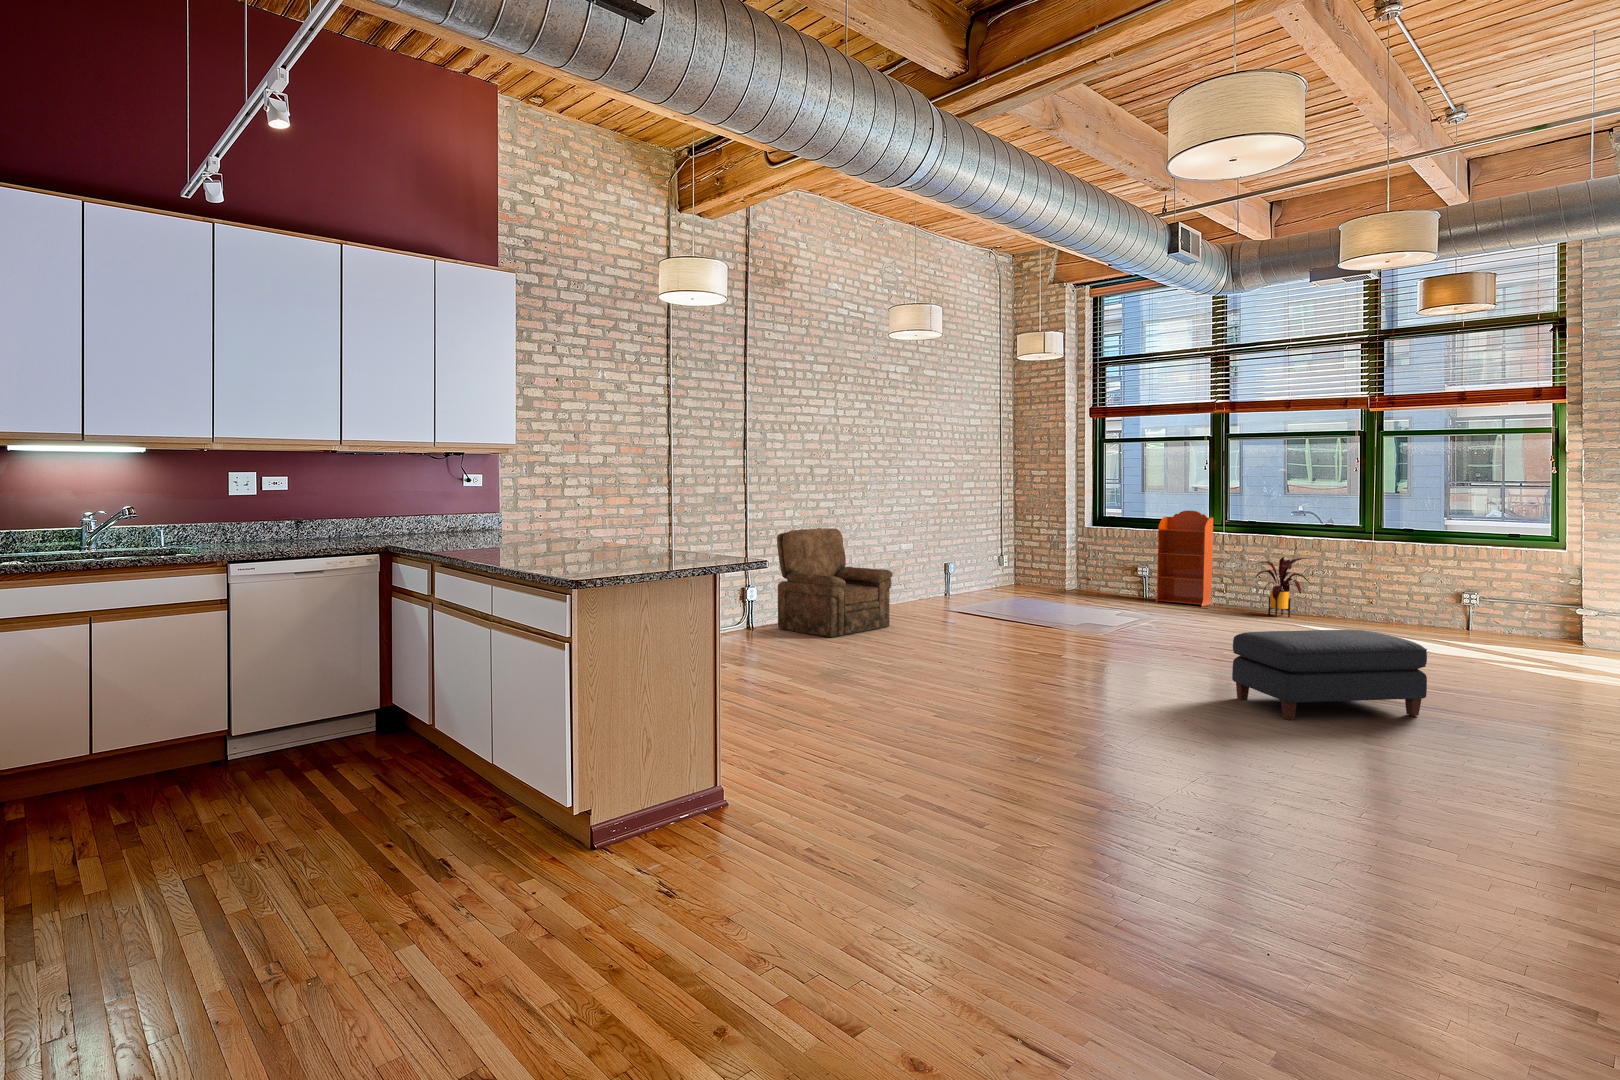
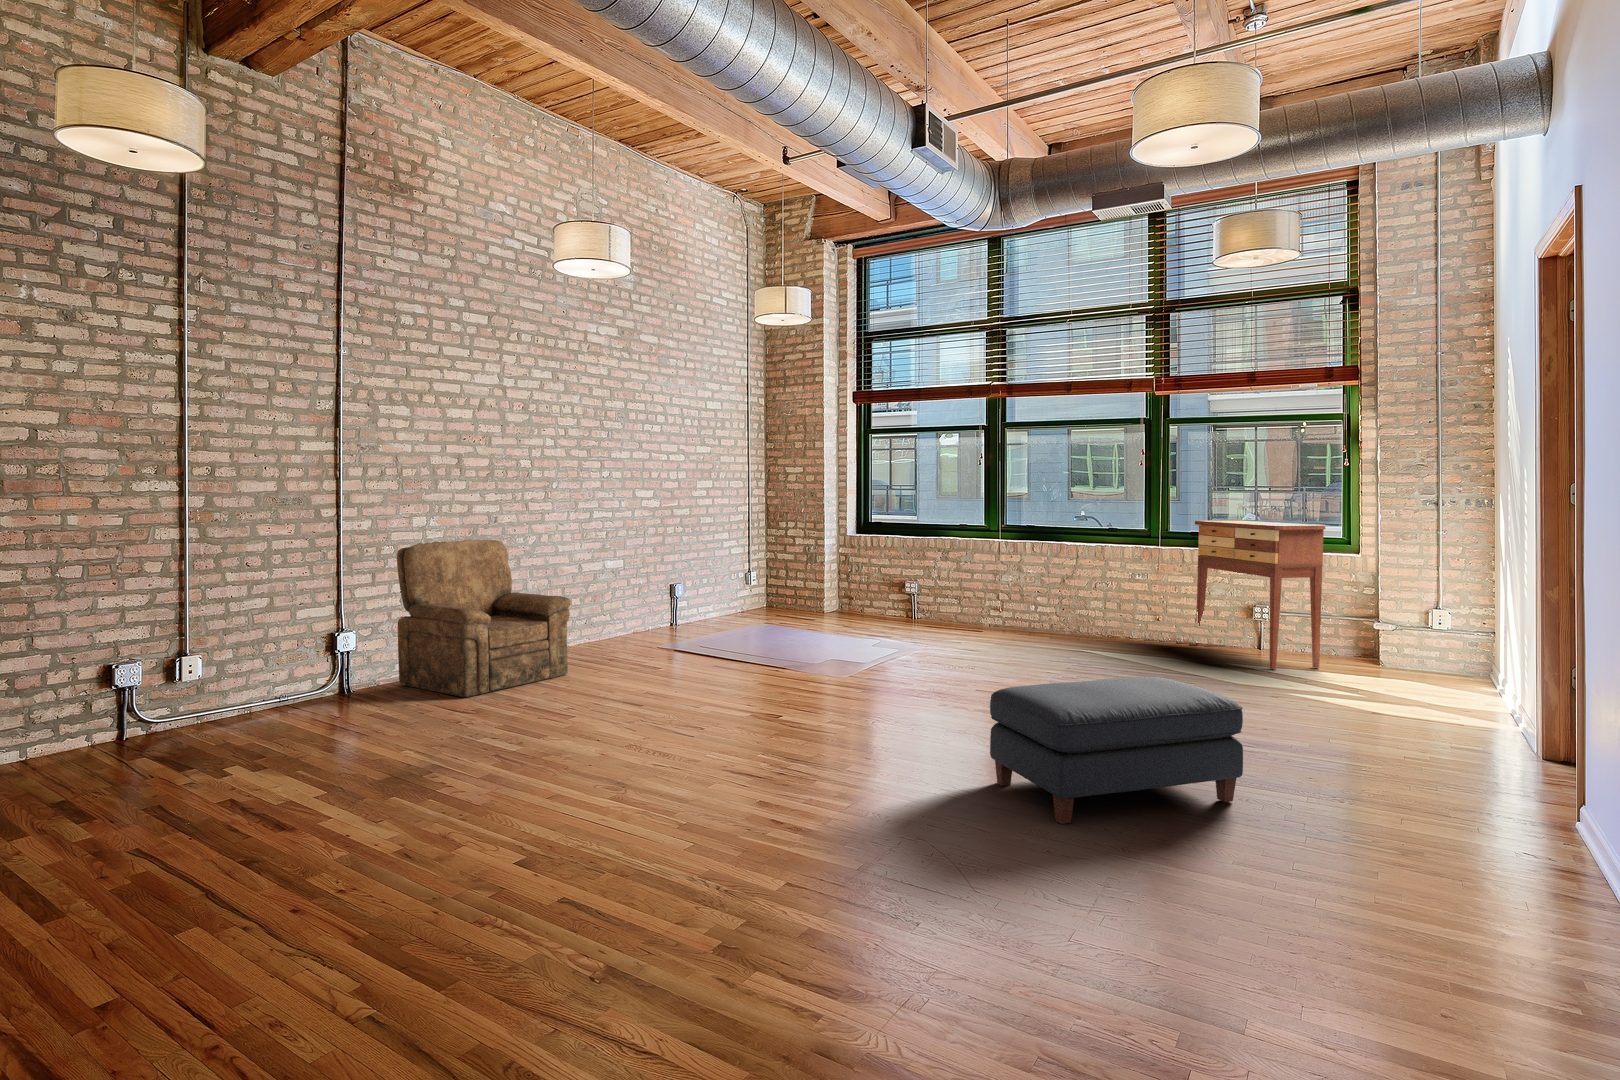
bookcase: present [1155,510,1213,606] -> none [925,514,988,630]
console table: none [1405,517,1528,642] -> present [1195,520,1325,669]
house plant: present [1256,558,1310,617] -> none [1031,570,1096,642]

